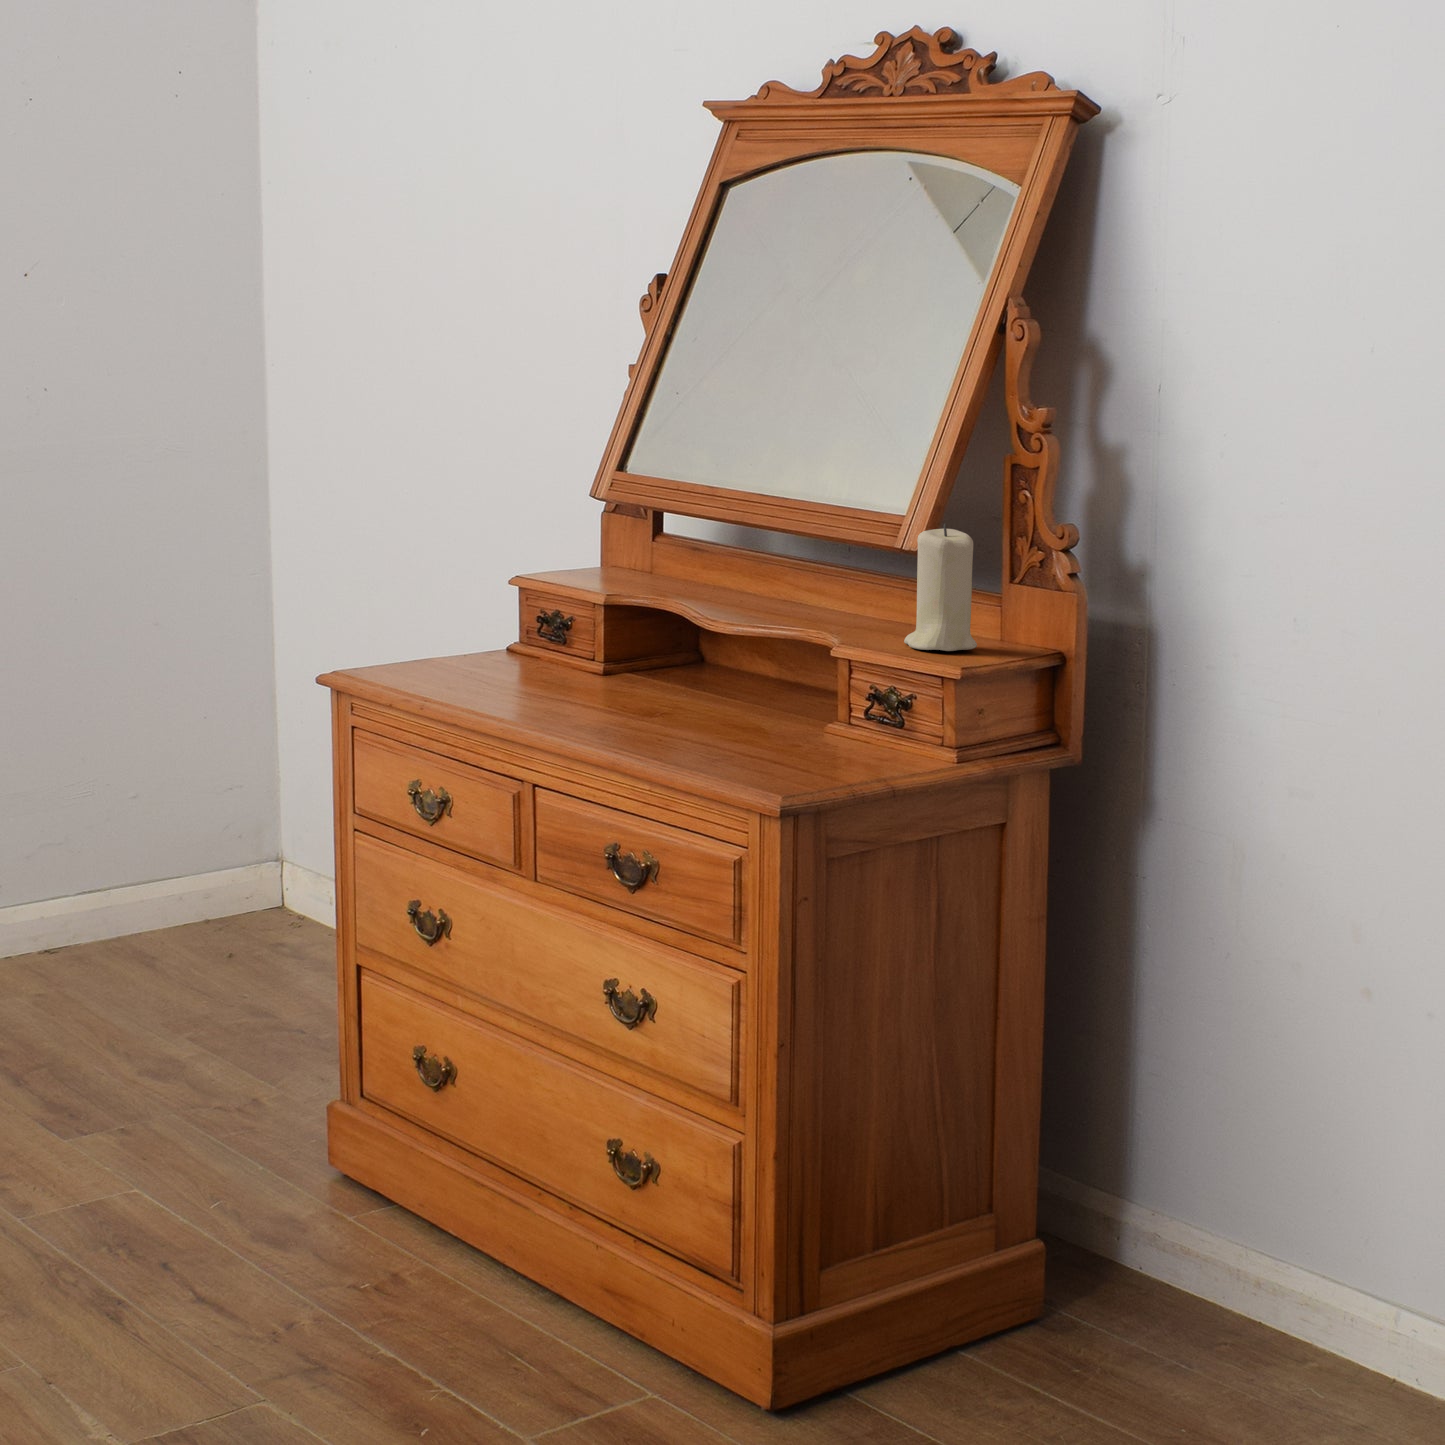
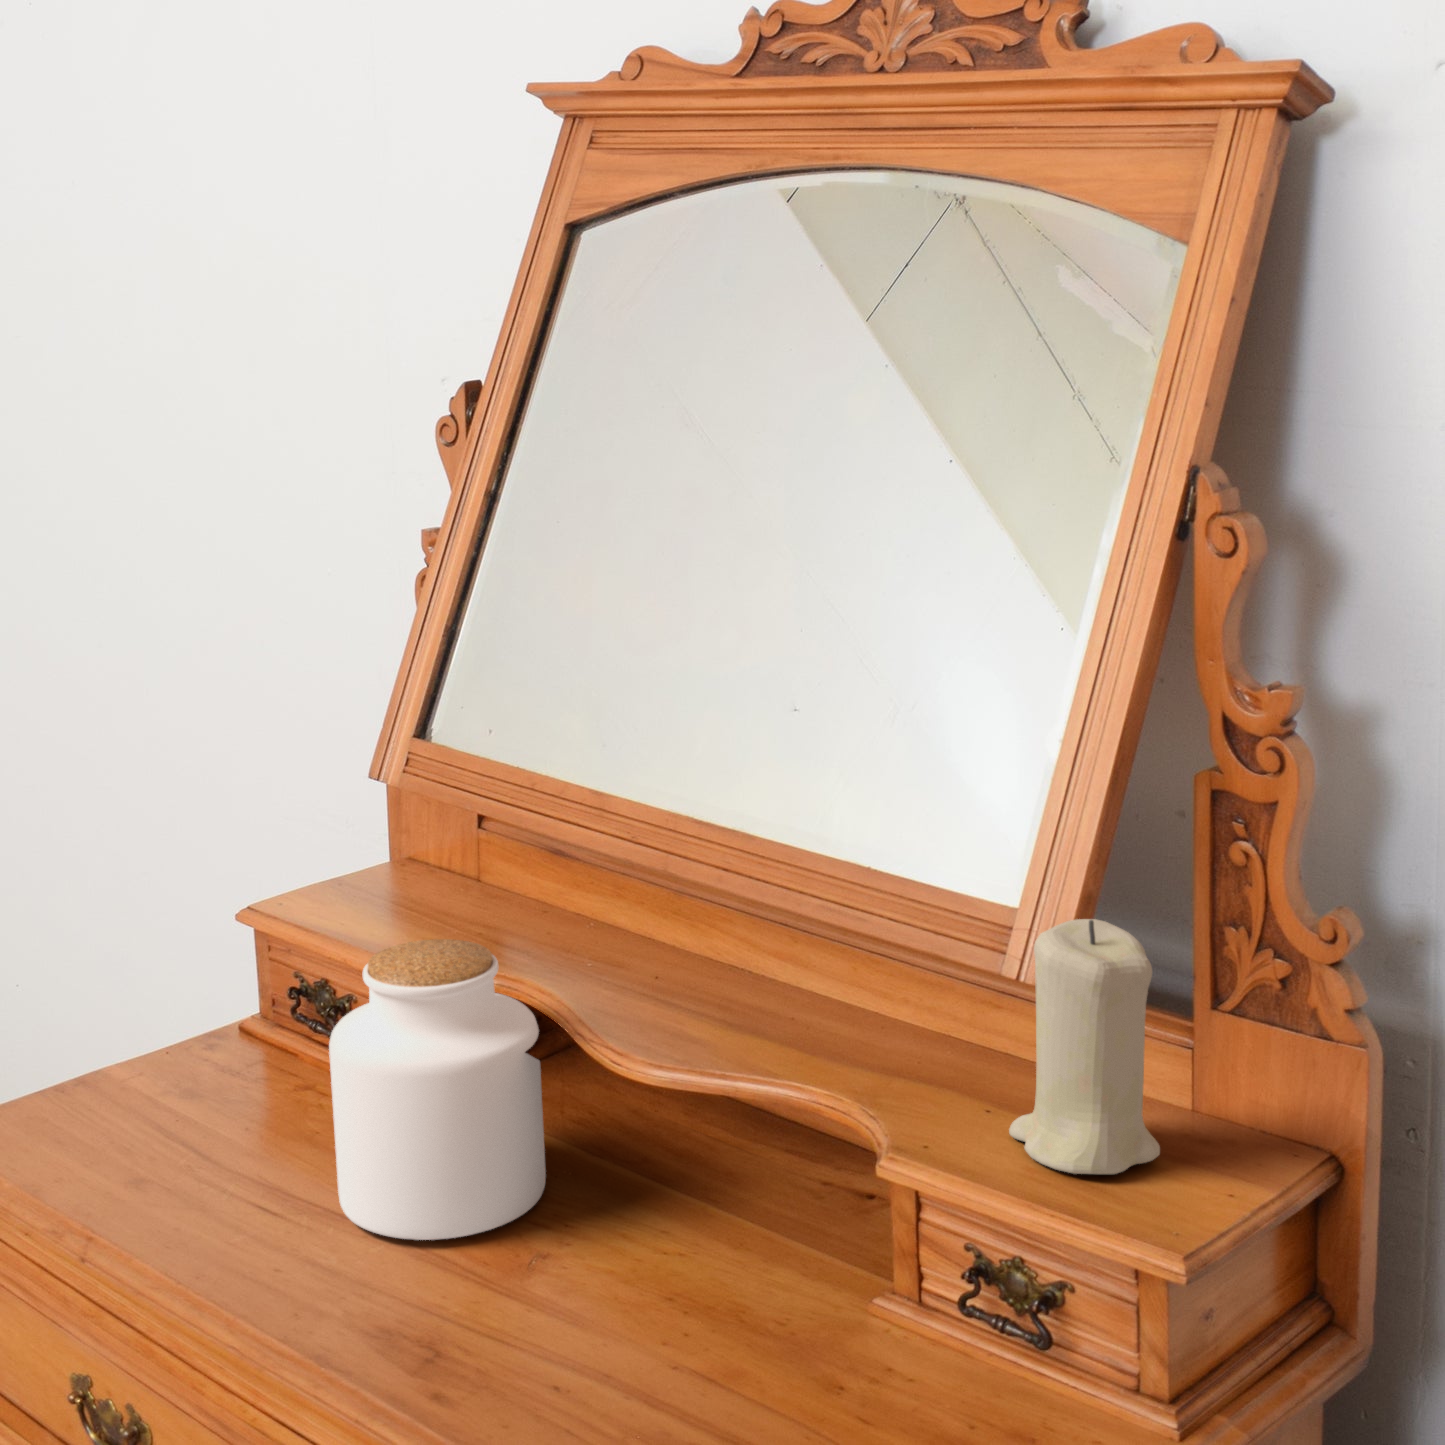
jar: none [559,561,671,707] -> present [329,939,546,1240]

